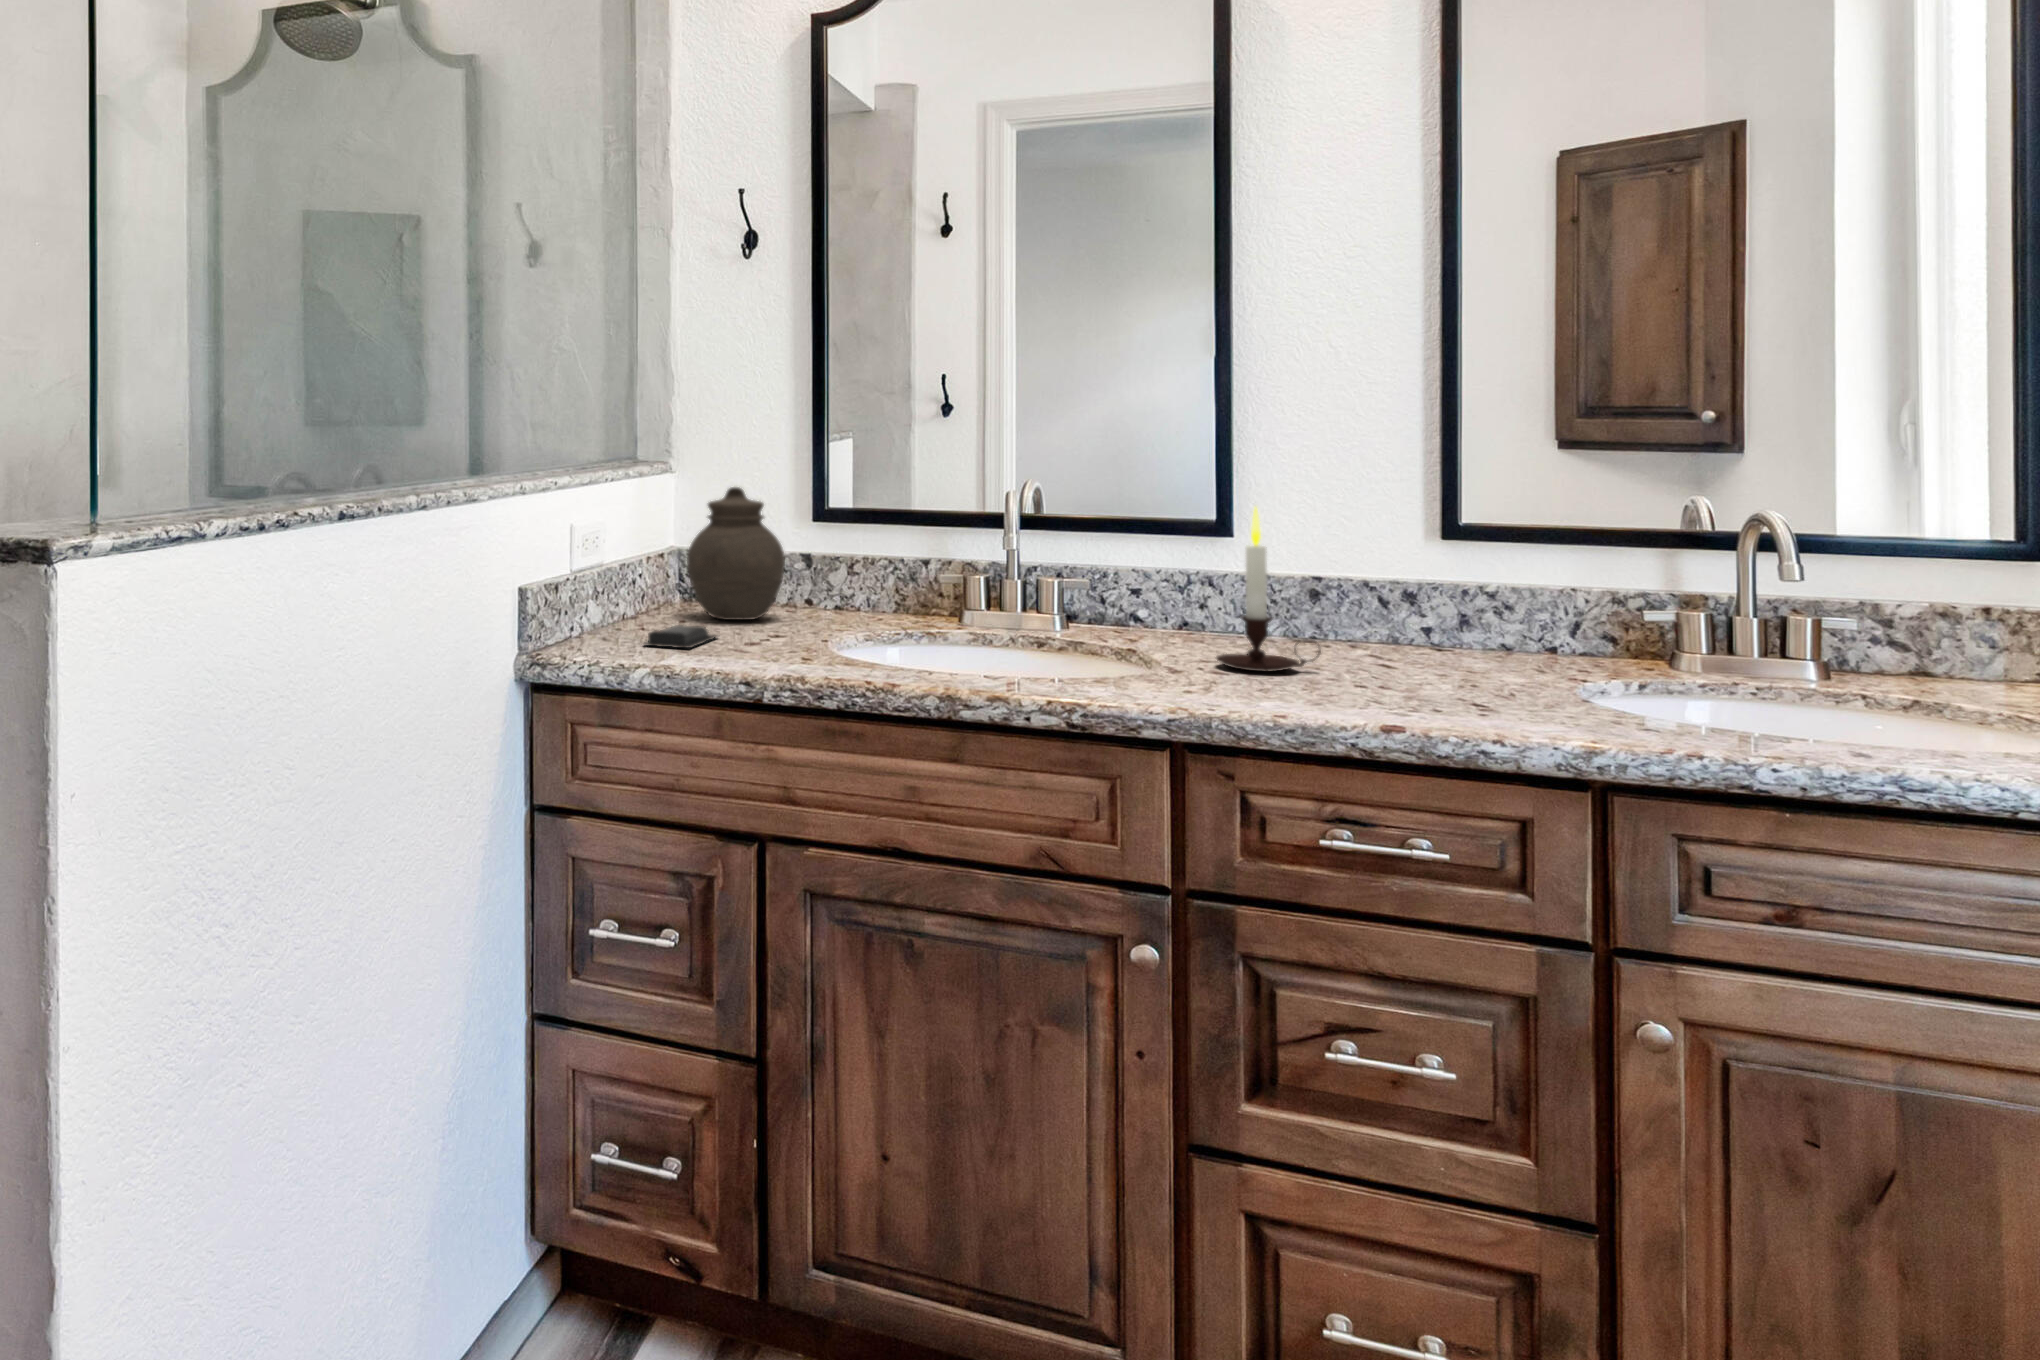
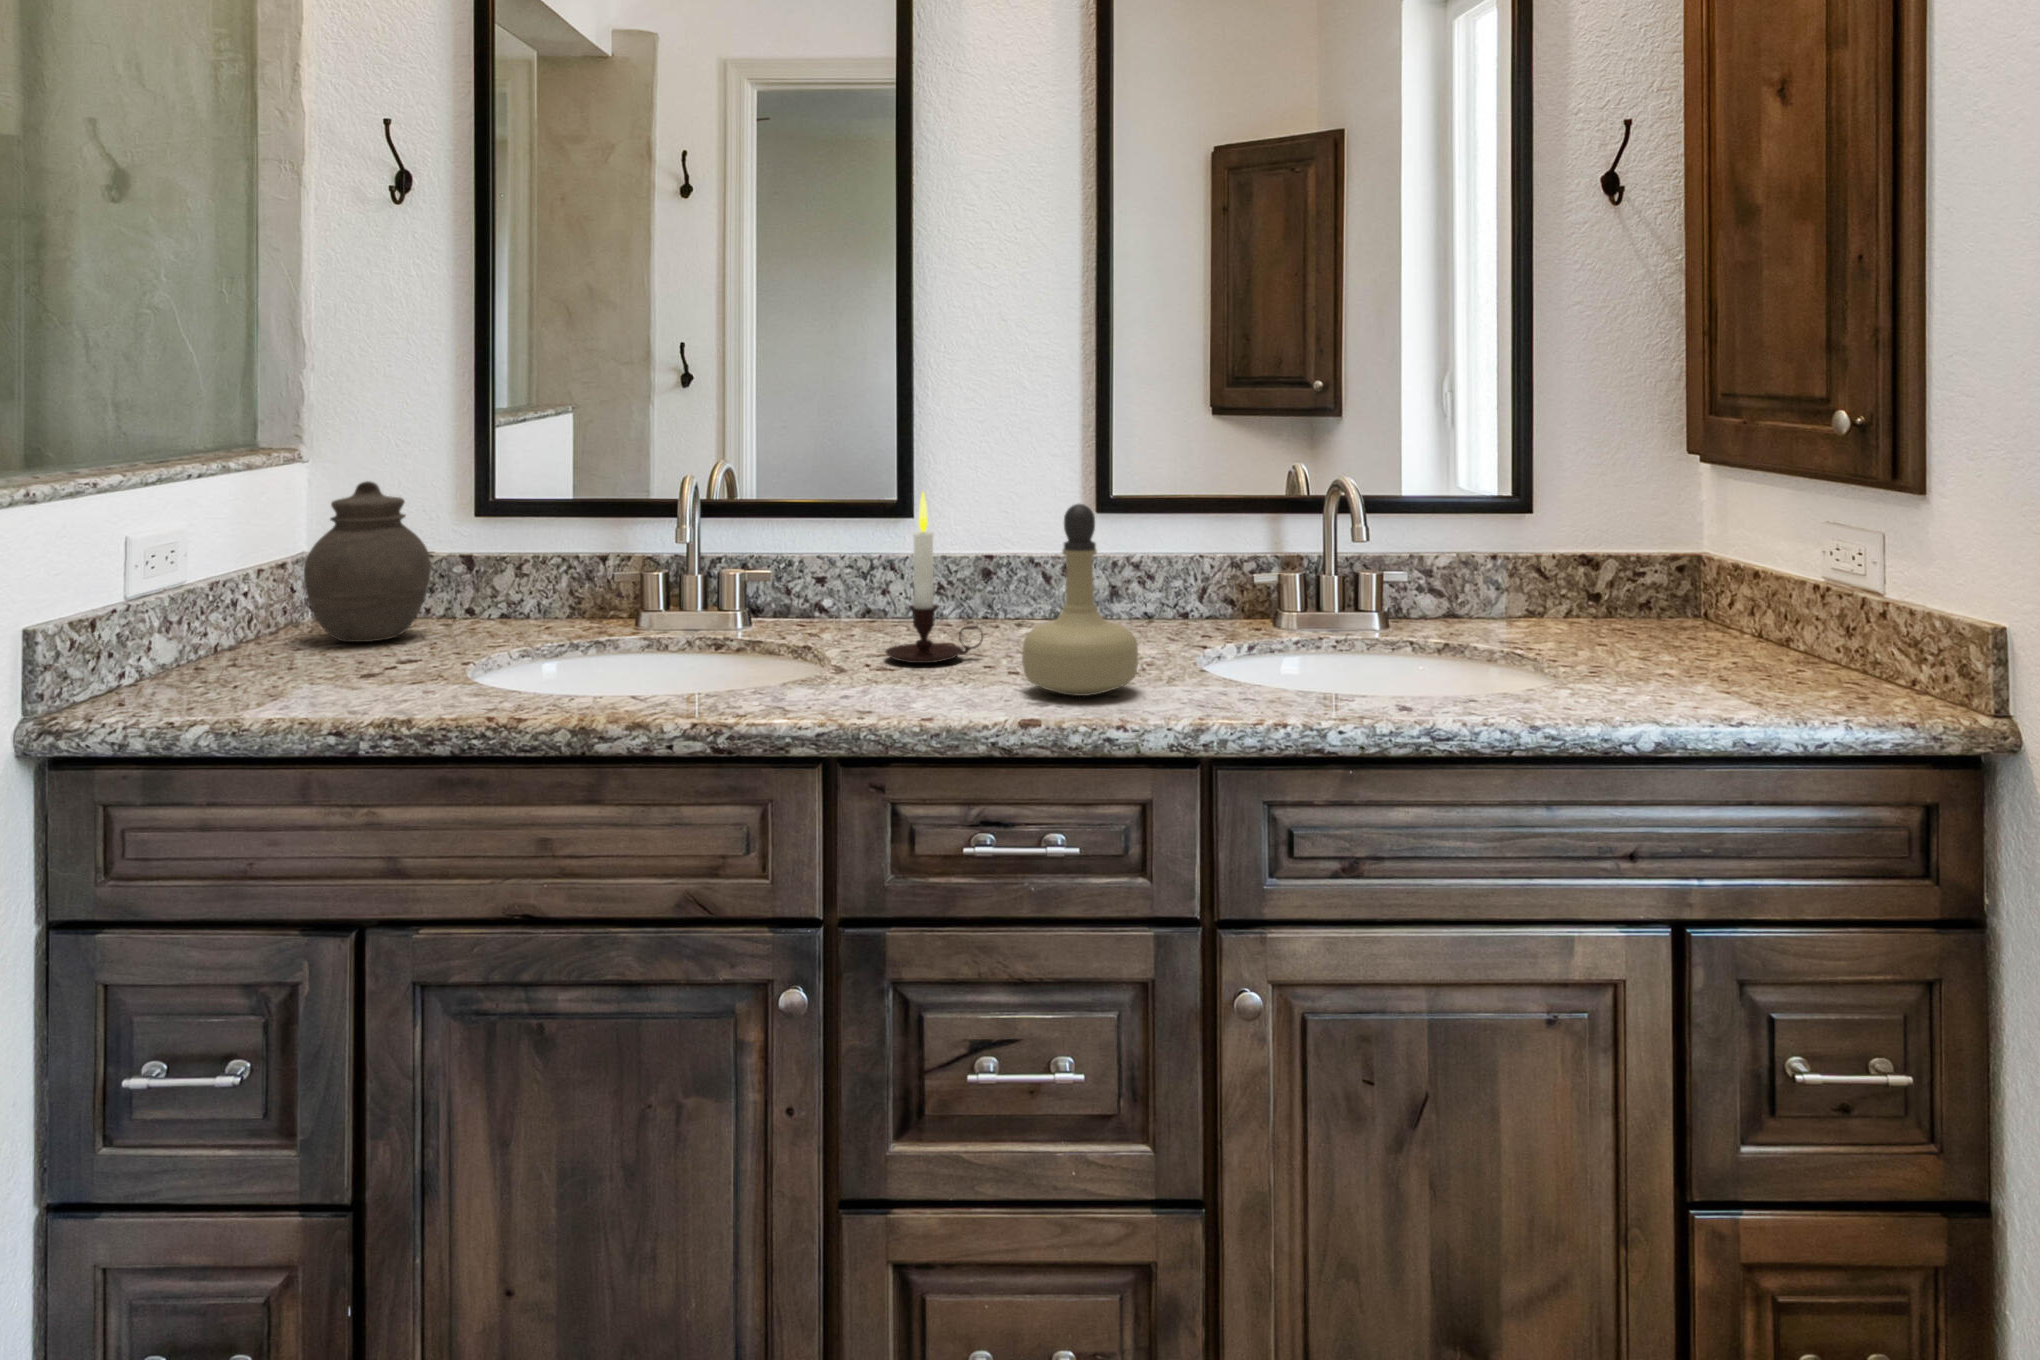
perfume bottle: none [1374,519,1510,710] -> present [1022,504,1138,696]
soap bar: present [644,625,717,648] -> none [215,658,330,692]

